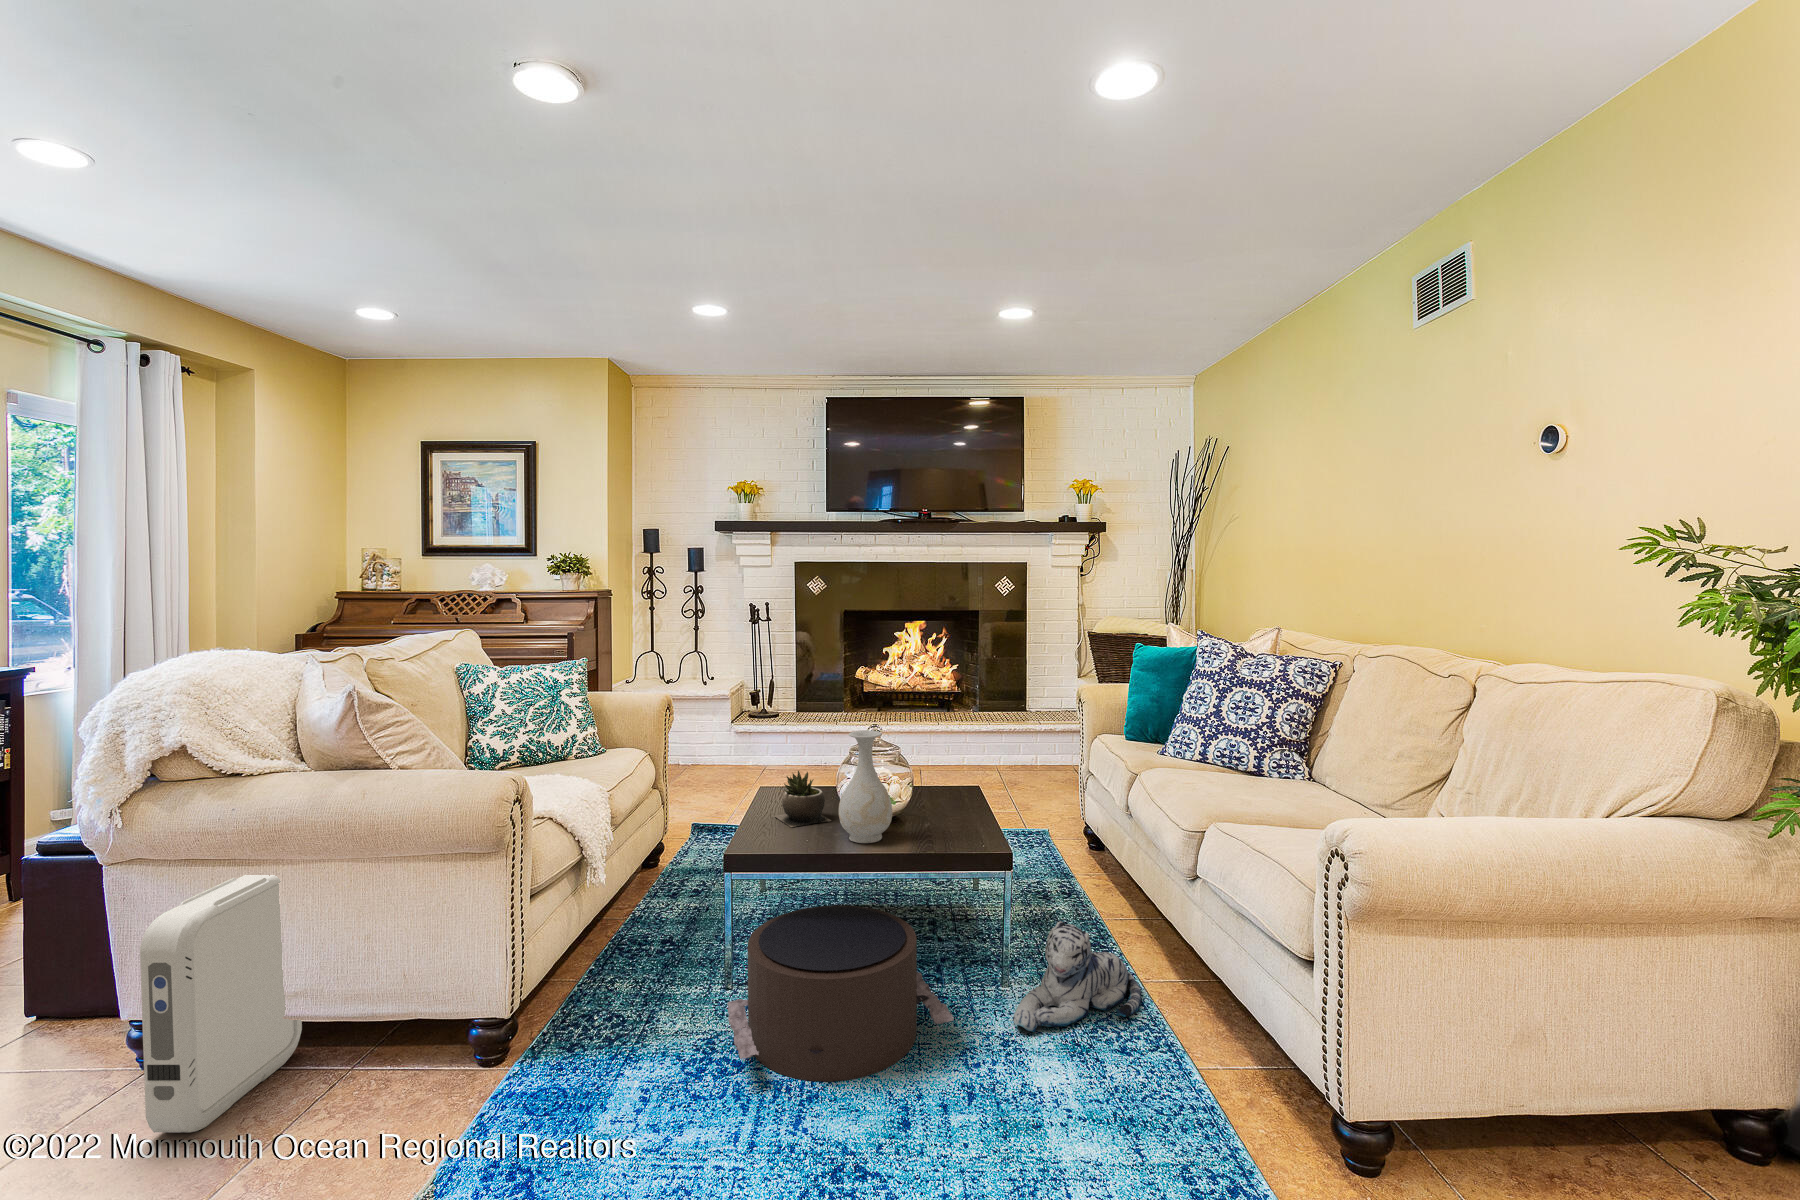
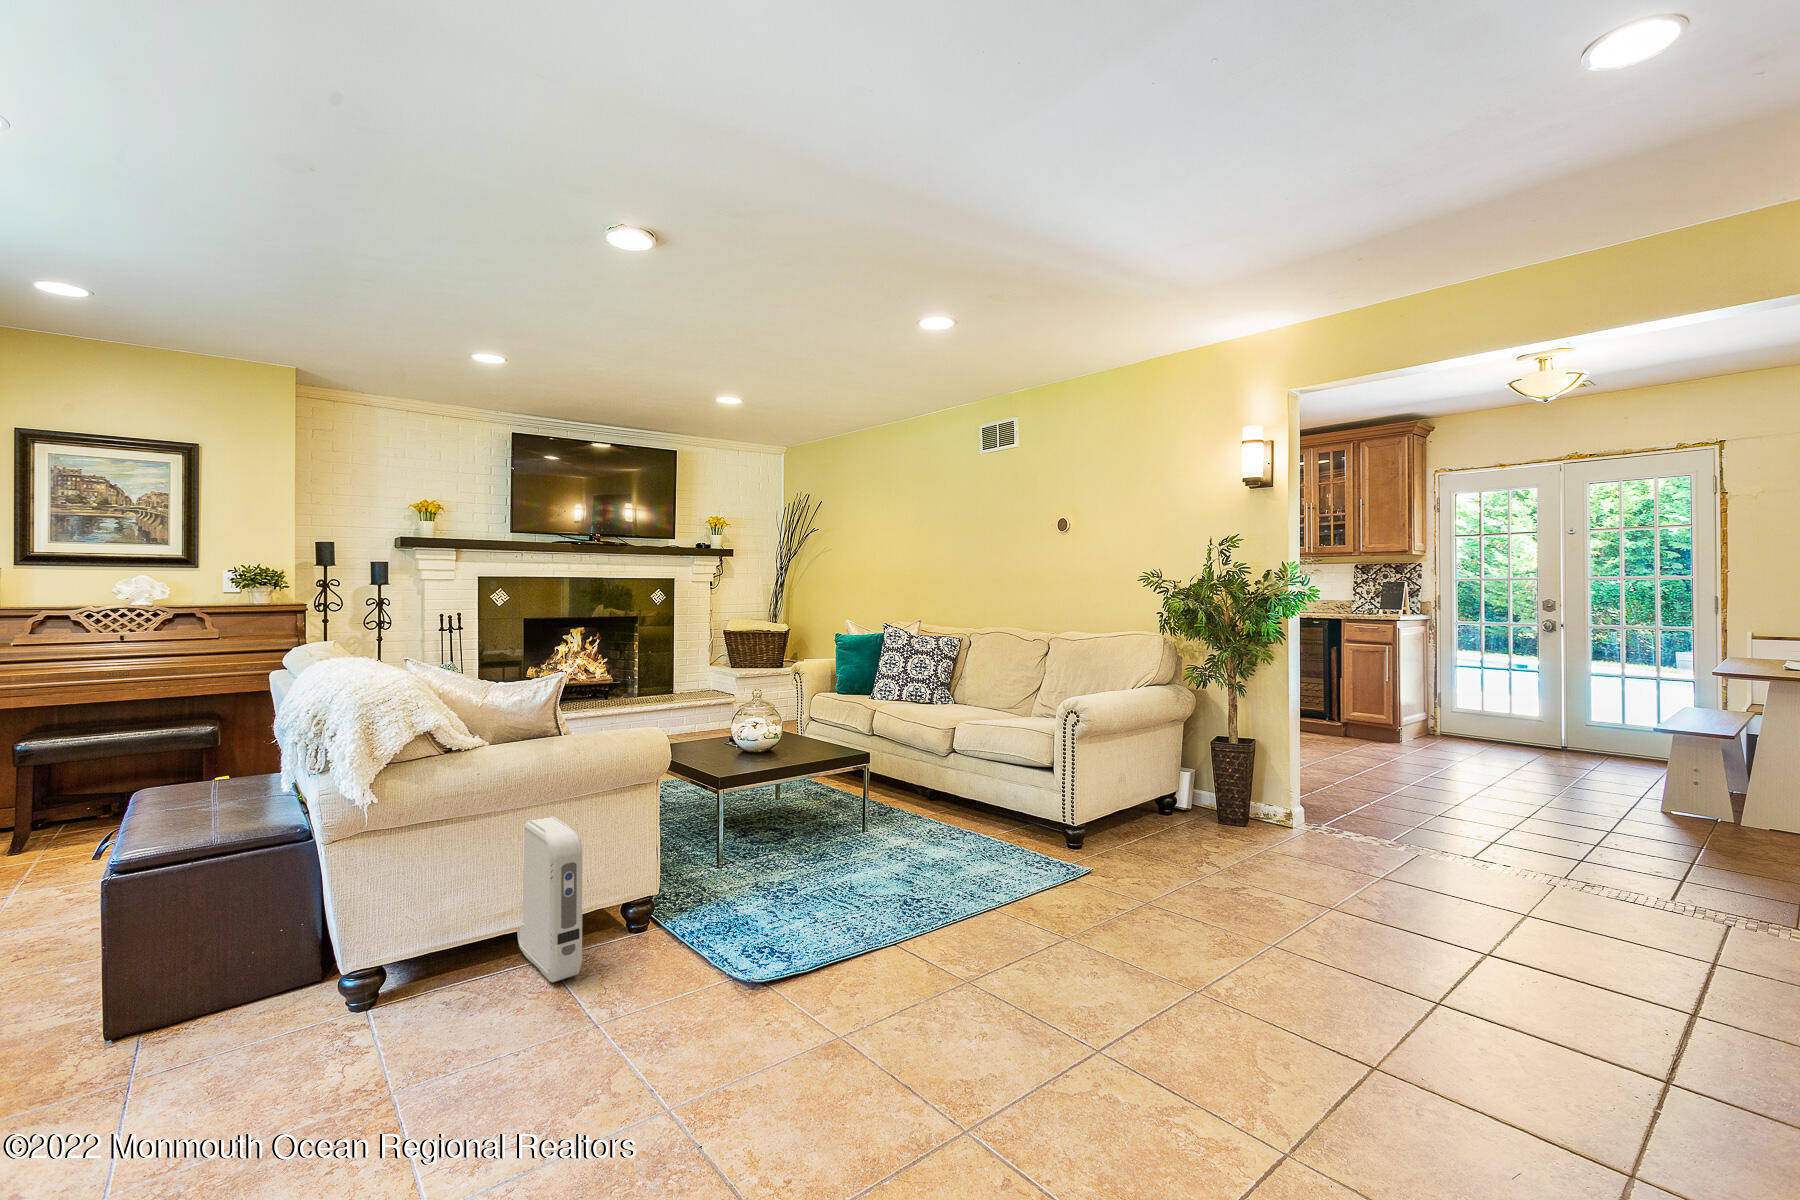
vase: present [839,730,892,843] -> none [780,691,813,757]
succulent plant: present [774,771,831,827] -> none [716,723,756,758]
pouf: present [727,905,954,1081] -> none [781,790,891,870]
plush toy: present [1013,921,1142,1032] -> none [893,777,939,831]

